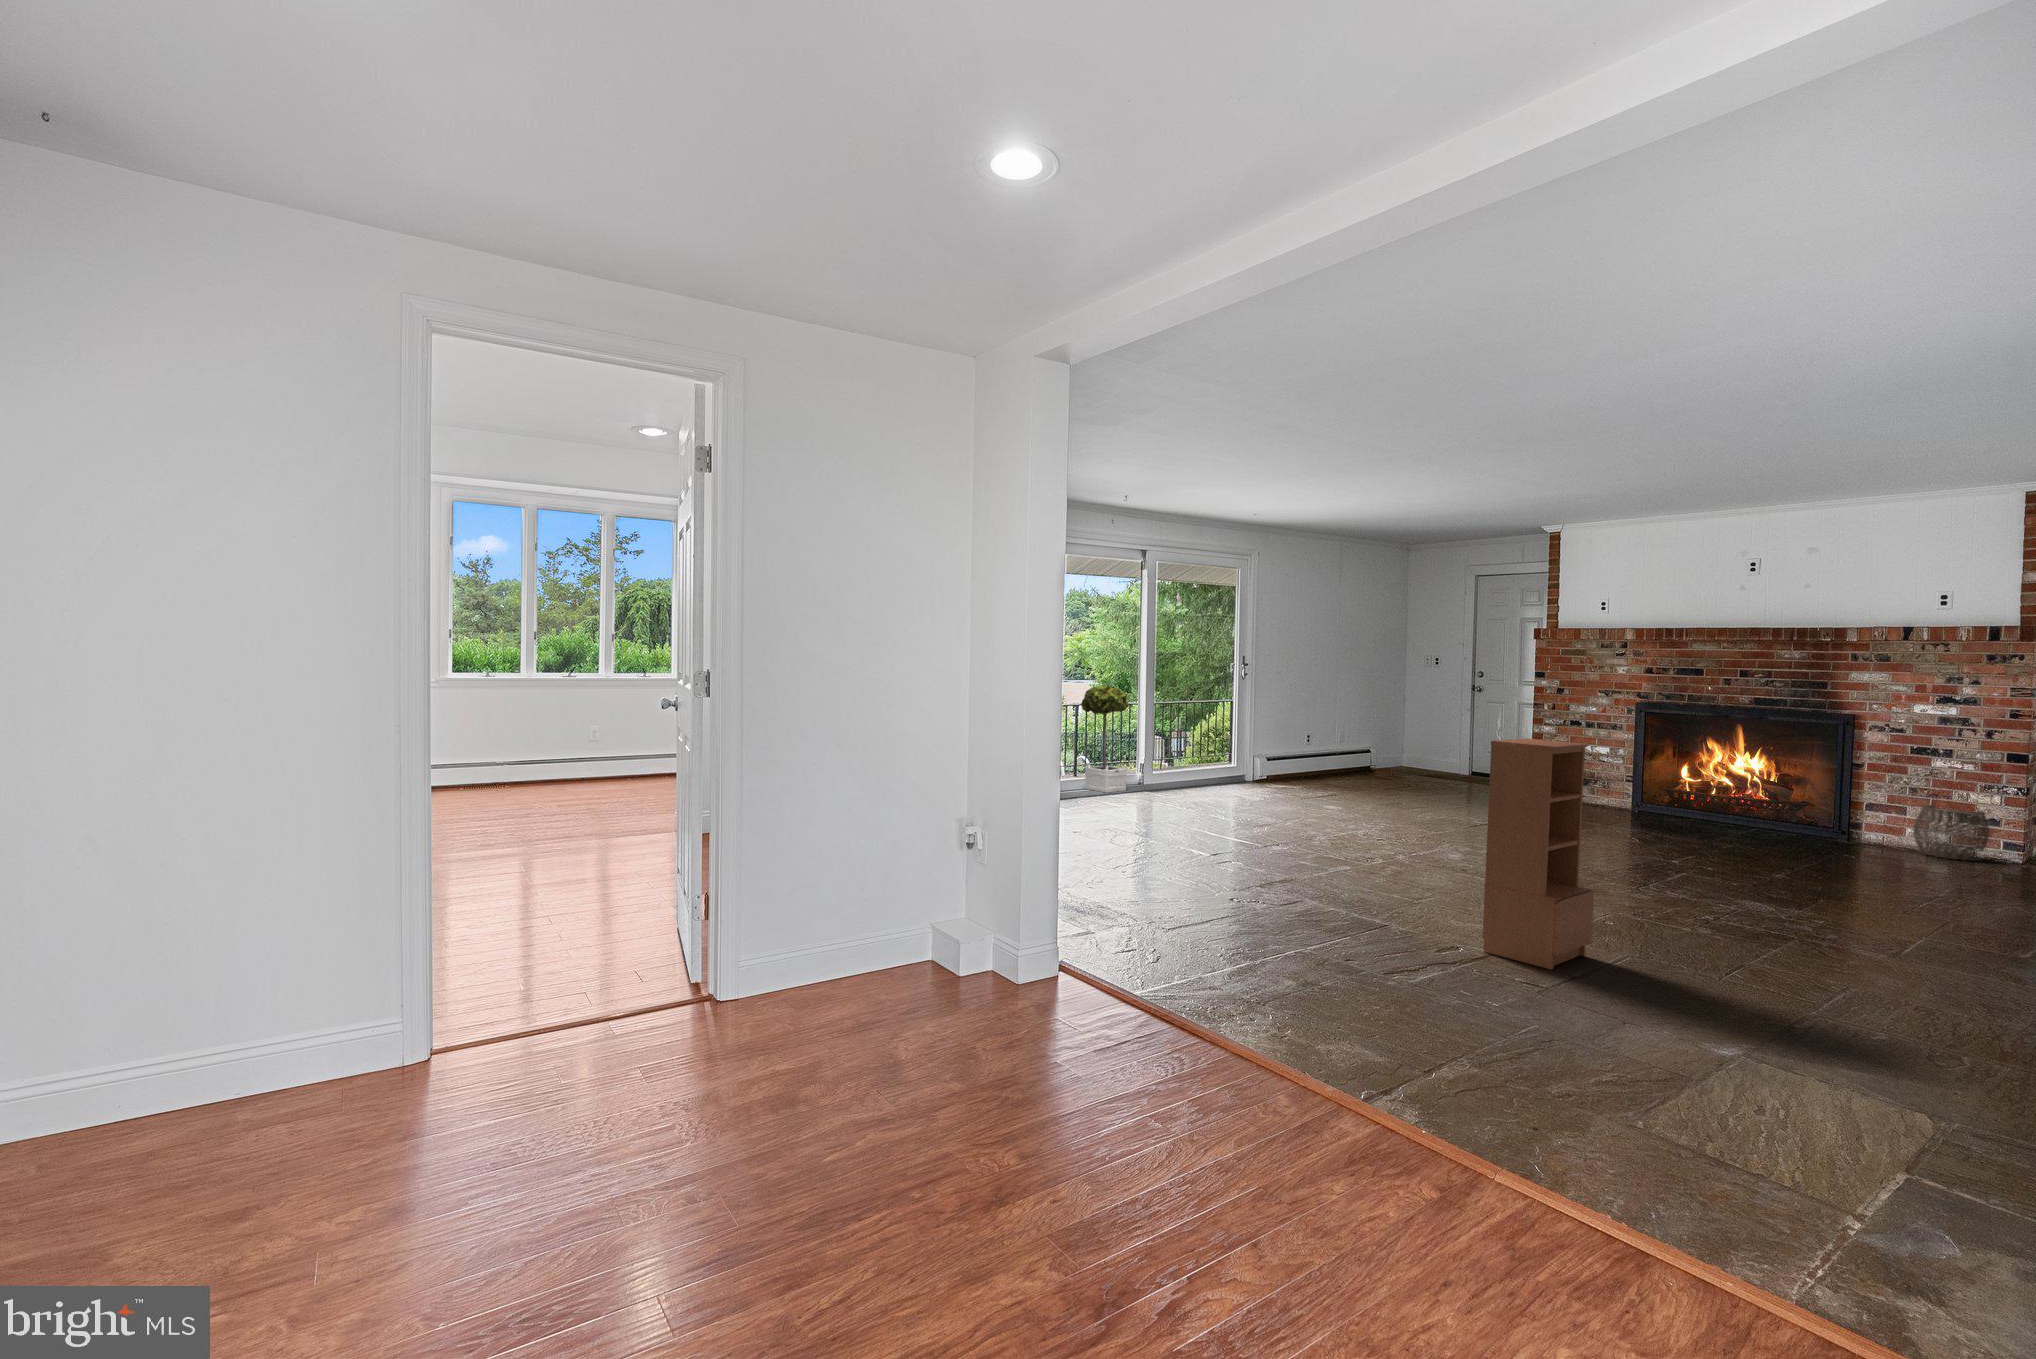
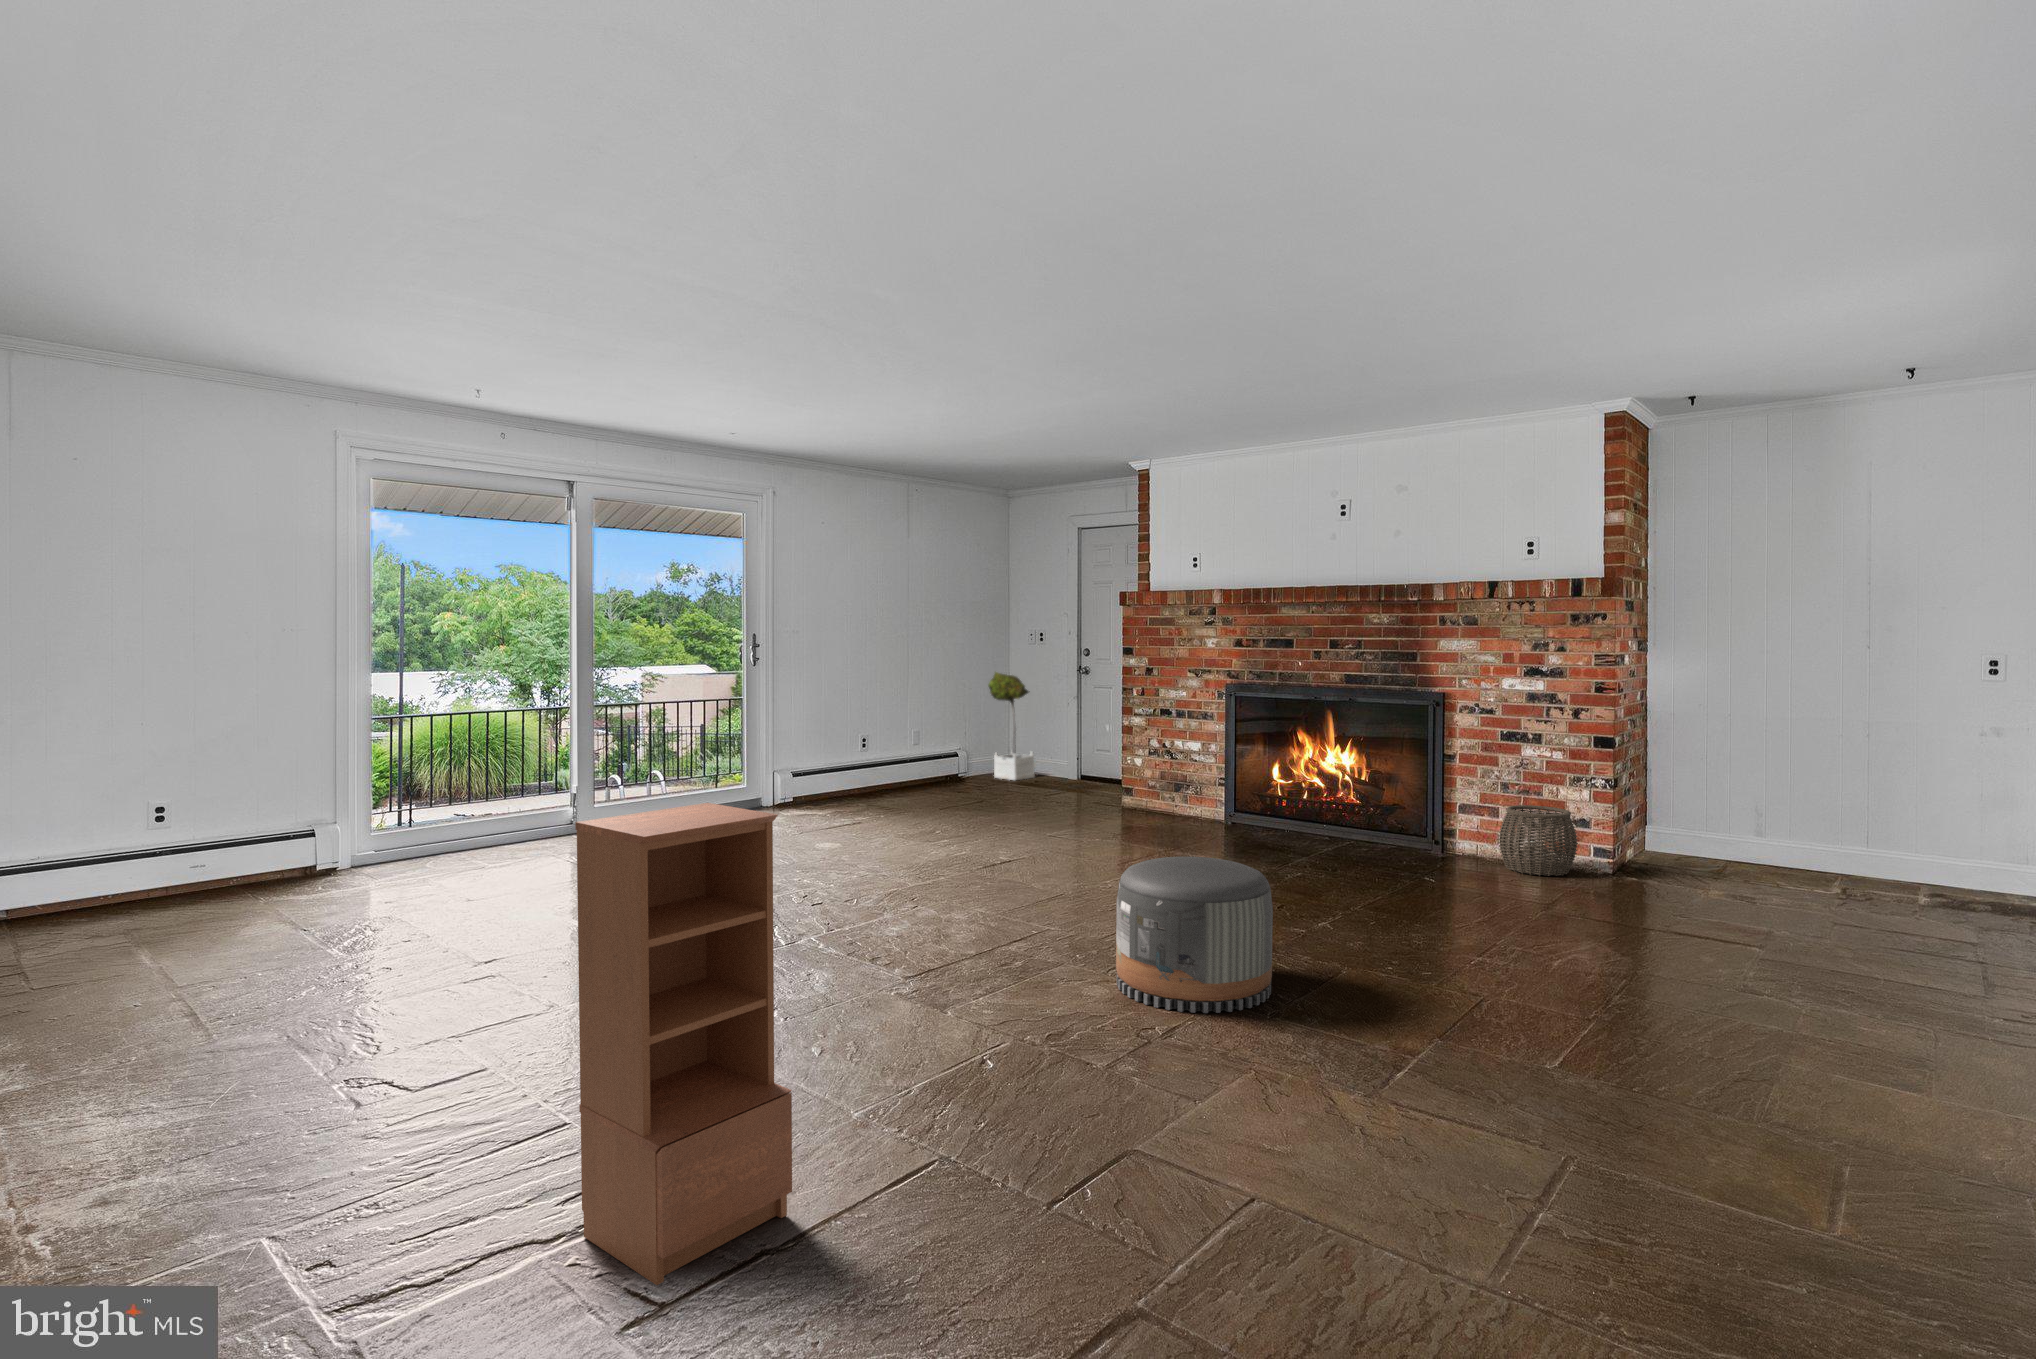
potted tree: present [1081,684,1129,792] -> present [988,672,1035,780]
pouf: none [1660,809,1790,907] -> present [1116,857,1273,1013]

